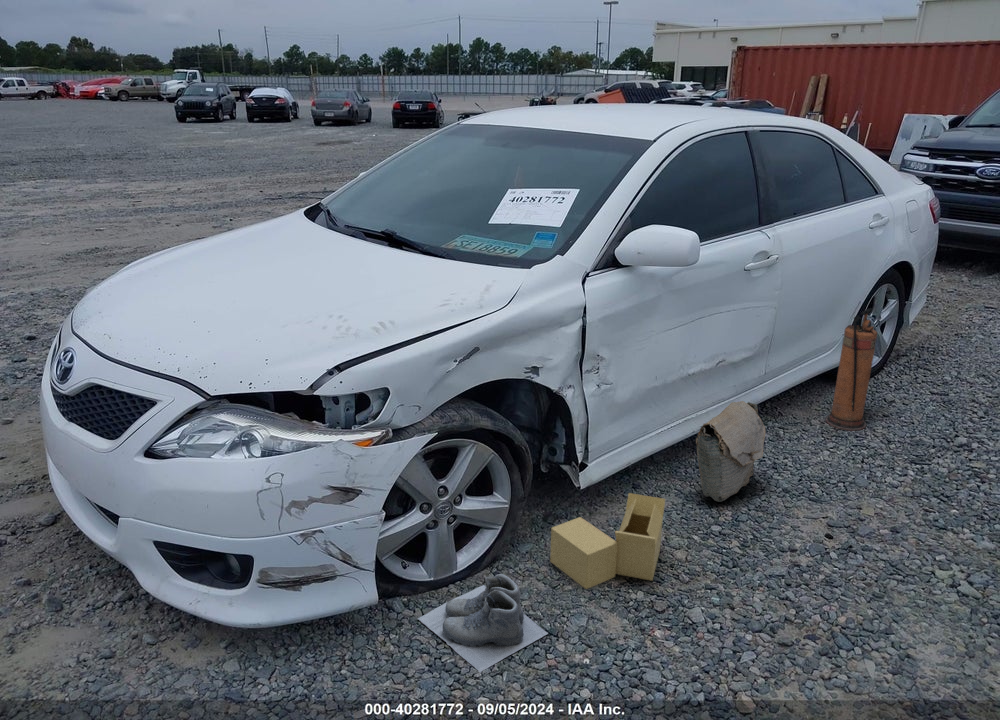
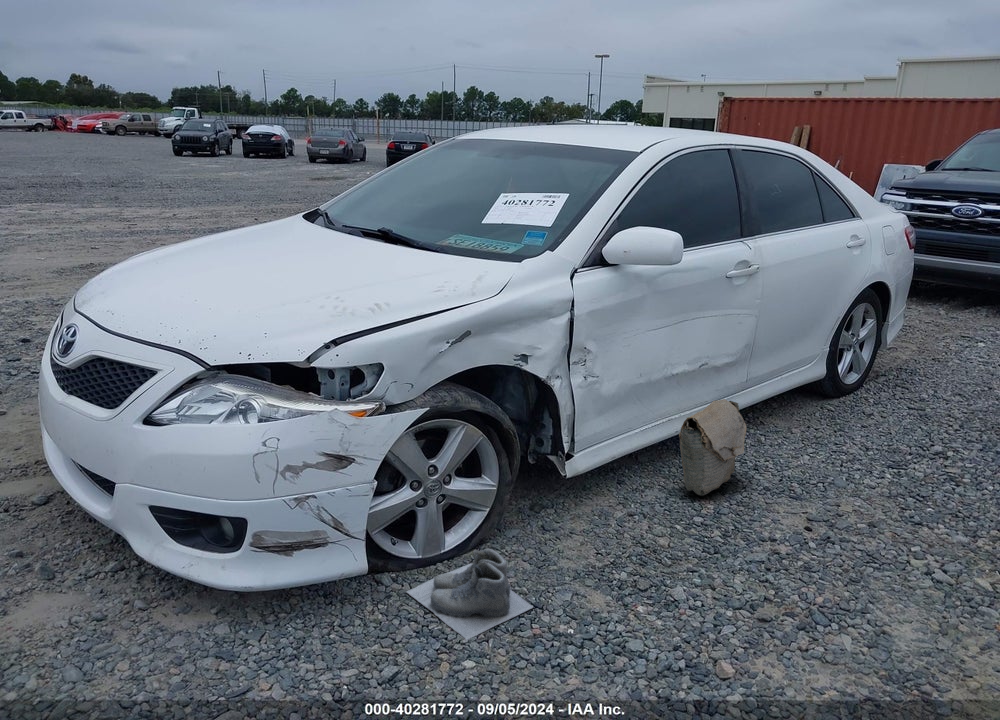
fire extinguisher: present [826,309,877,431] -> none [804,319,854,437]
cardboard box: present [550,493,665,589] -> none [536,480,649,570]

